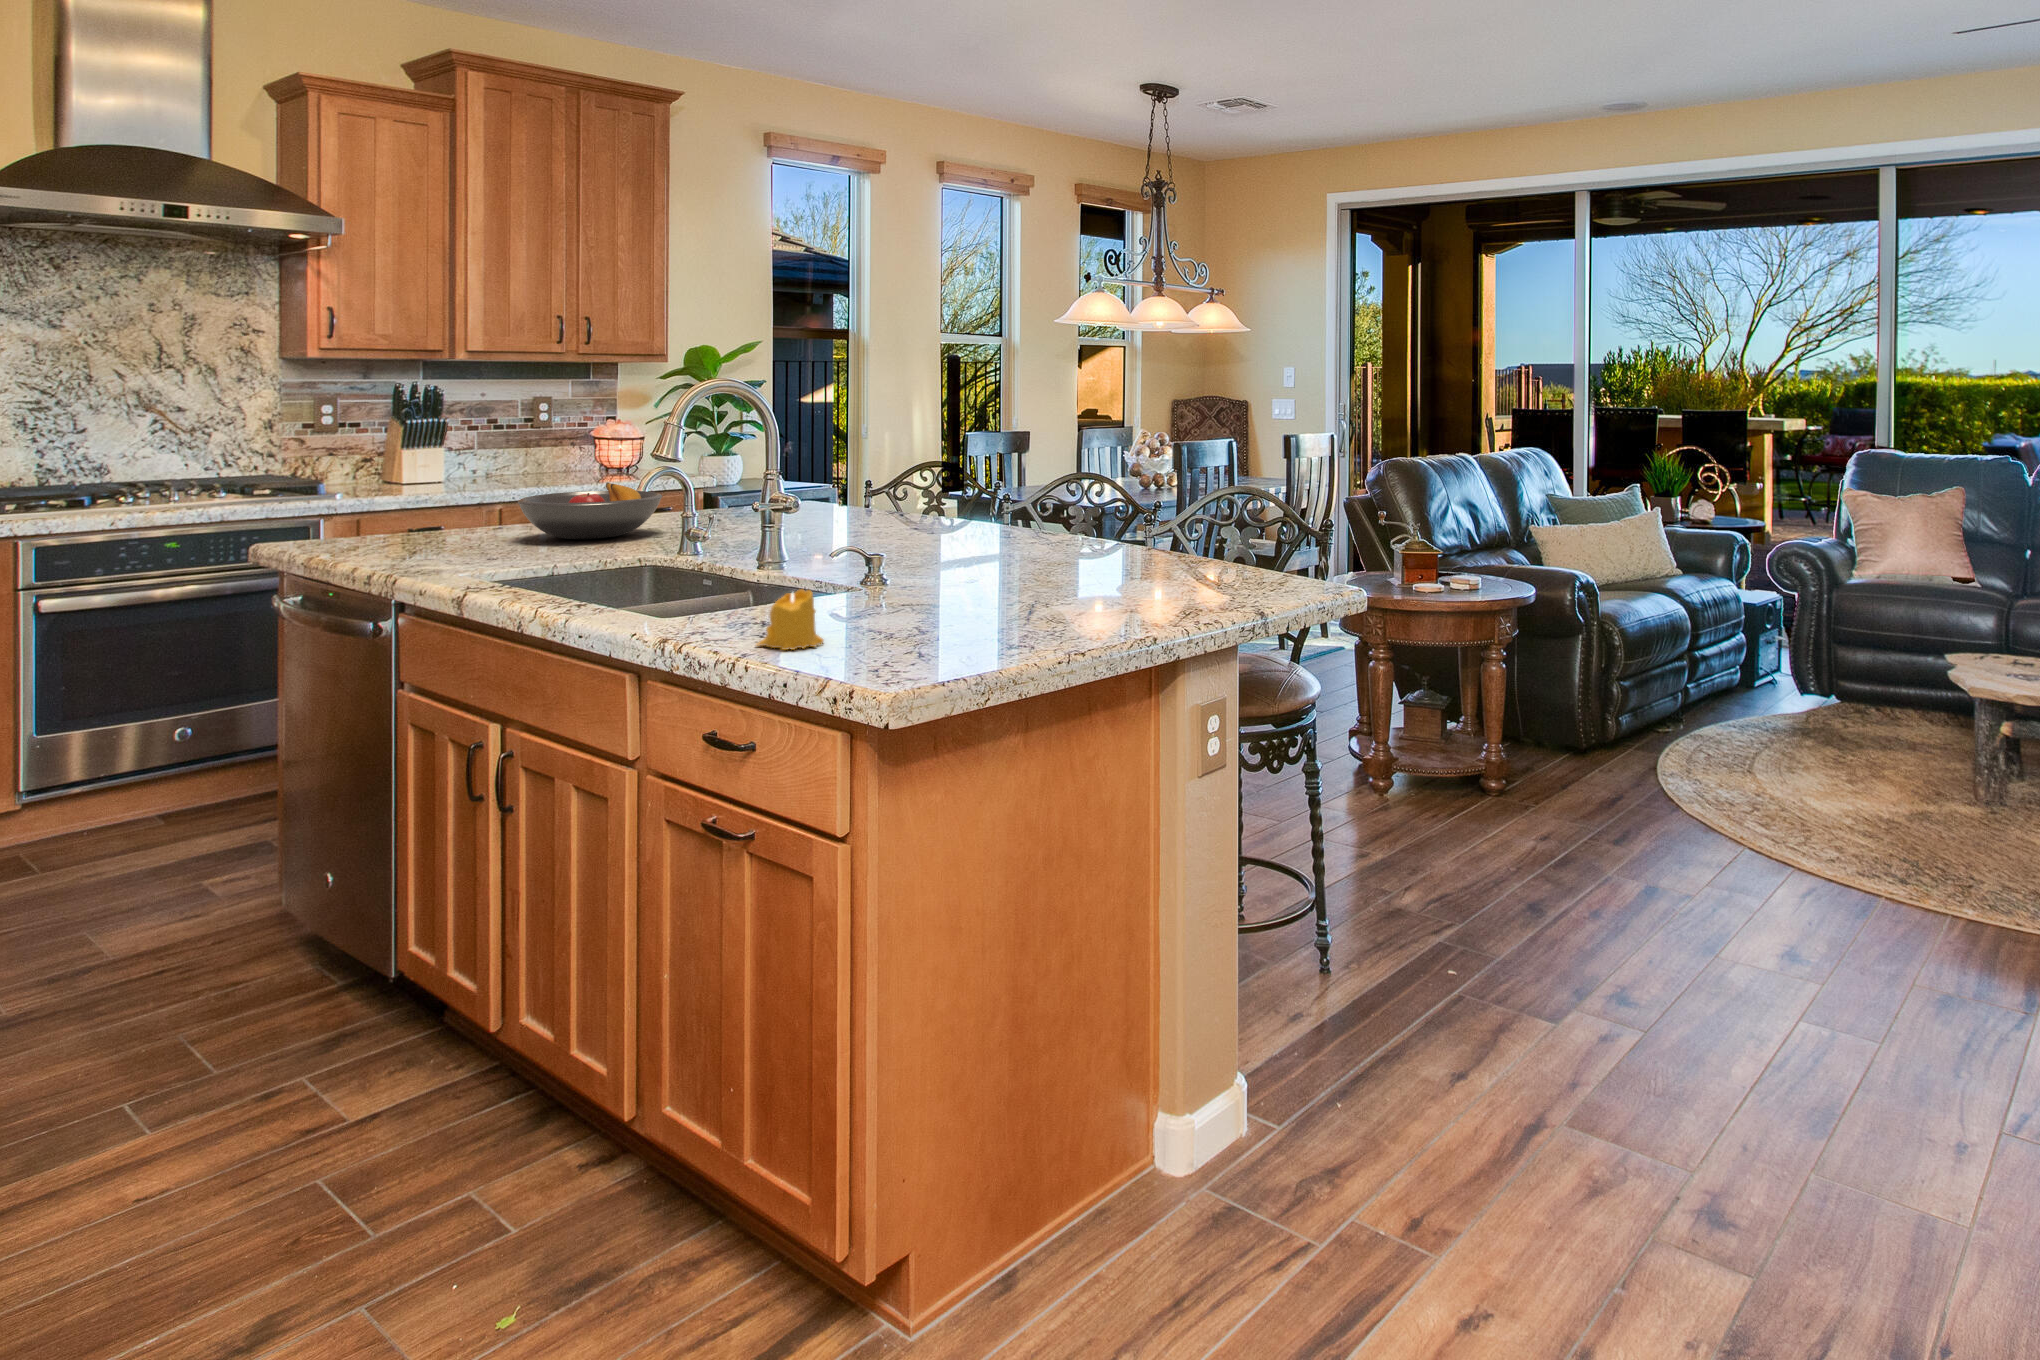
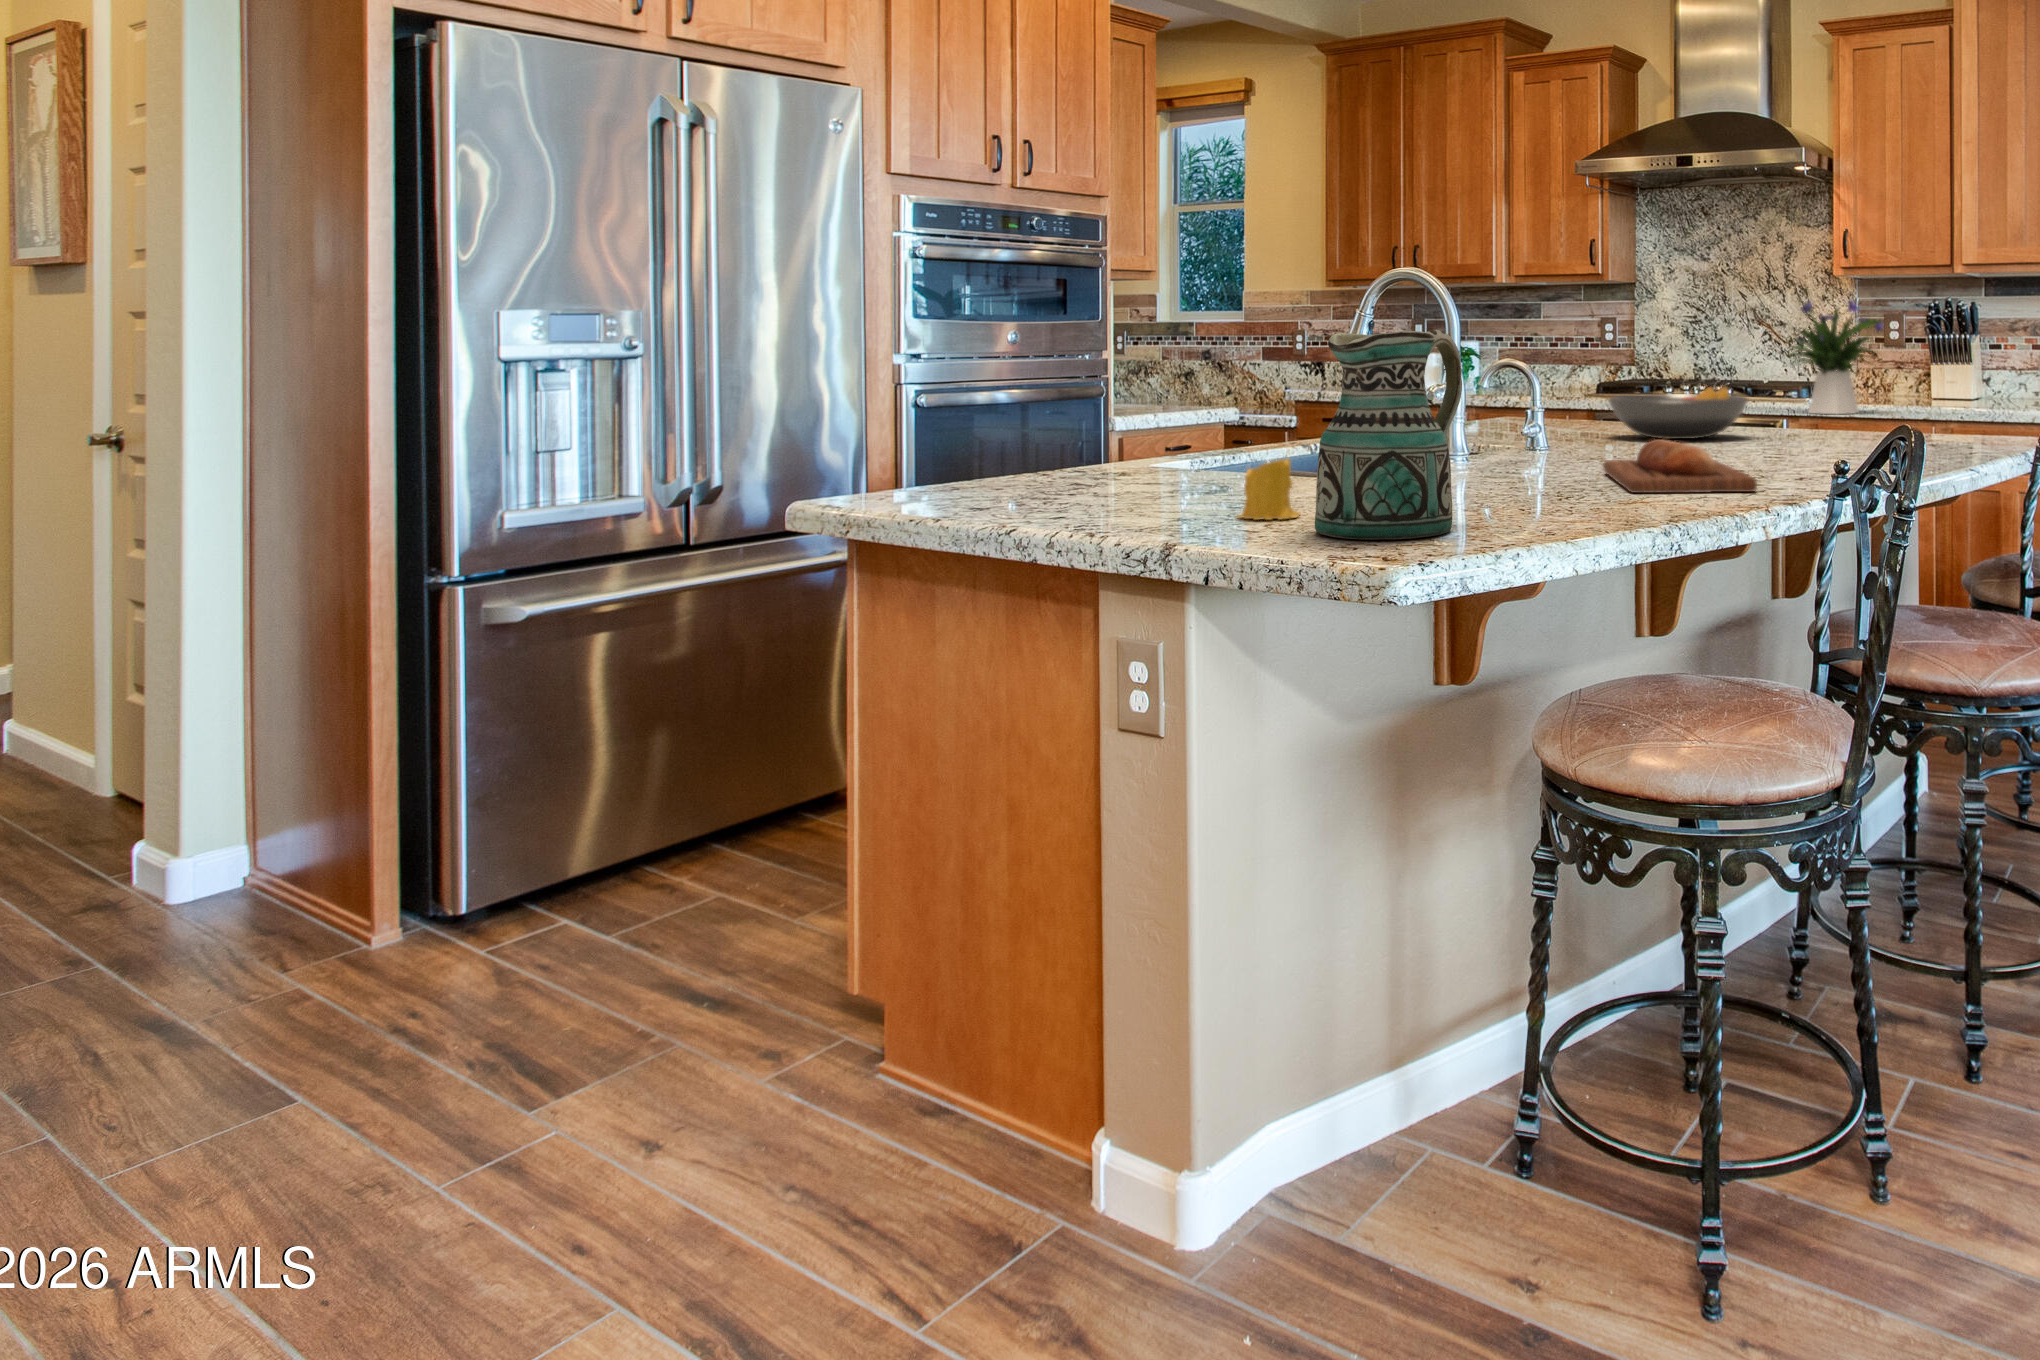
flower arrangement: none [312,380,449,508] -> present [1789,300,1884,414]
ceramic pitcher: none [1177,451,1280,595] -> present [1315,330,1462,539]
bread loaf: none [904,523,1076,558] -> present [1603,439,1757,493]
candle: present [756,589,824,650] -> present [1238,459,1300,520]

